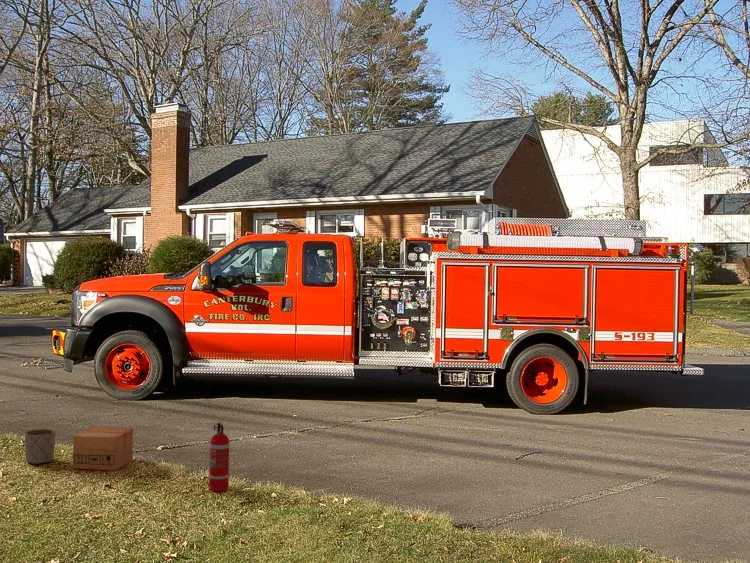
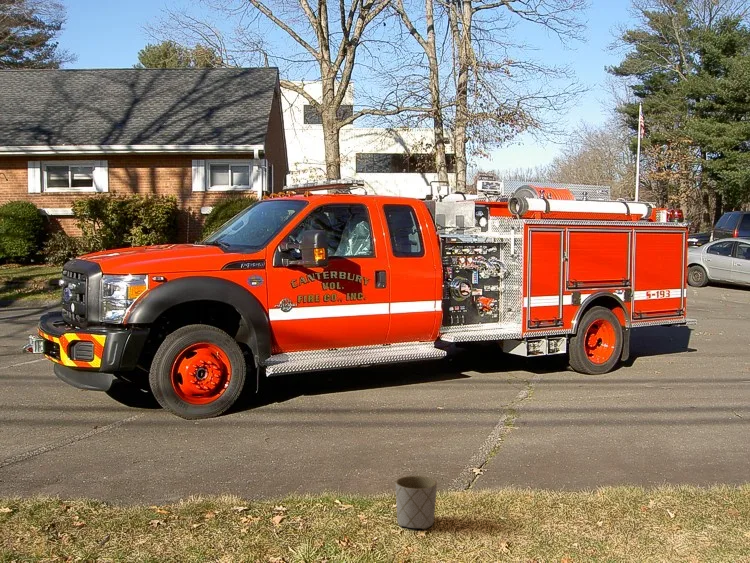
fire extinguisher: present [209,422,229,492] -> none [683,431,722,516]
cardboard box: present [73,426,133,470] -> none [454,455,538,524]

